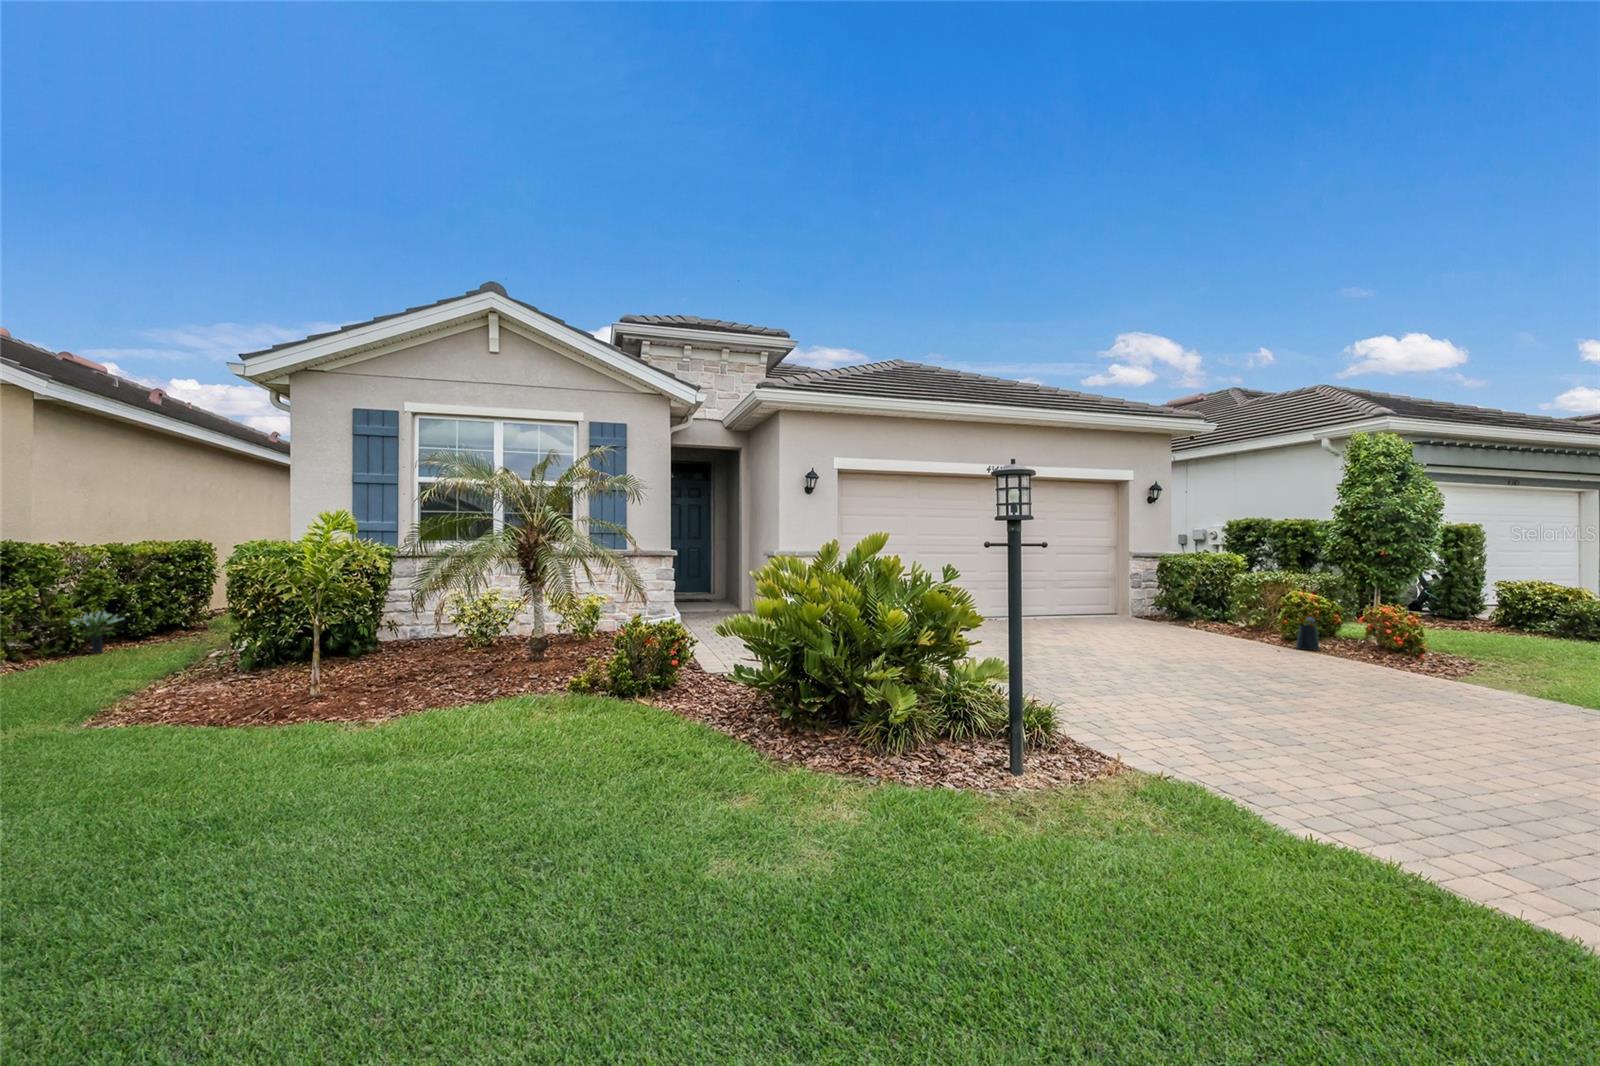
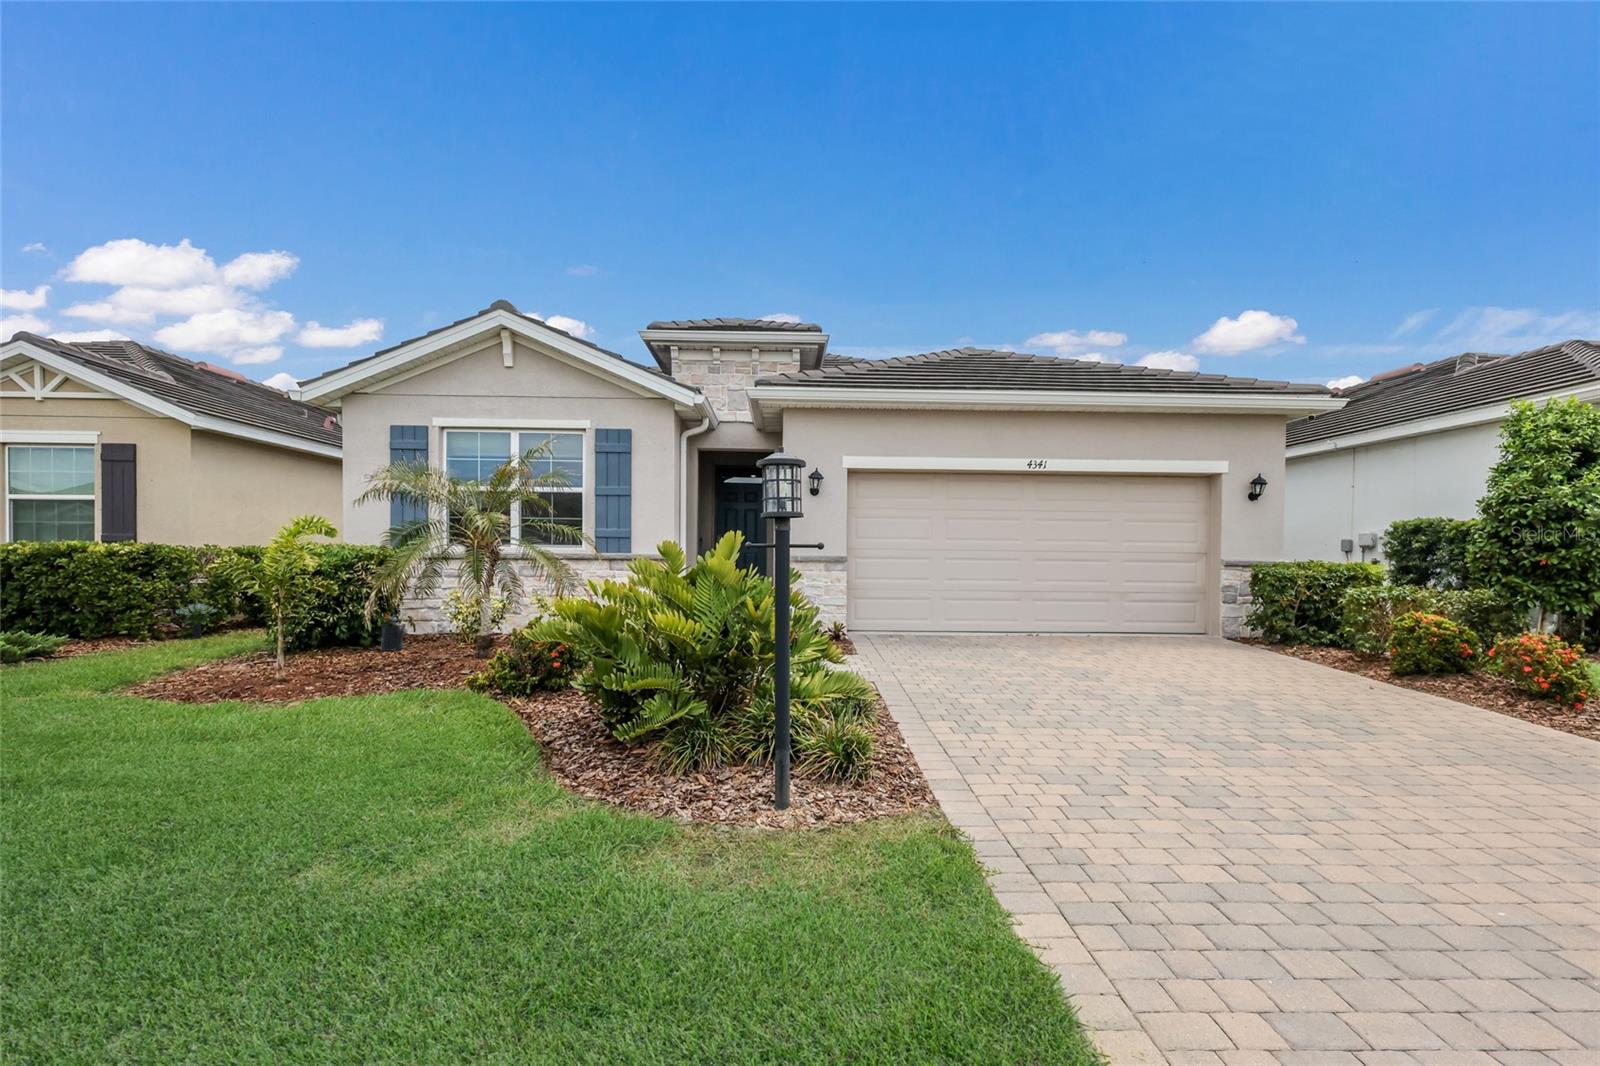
watering can: present [1296,614,1320,650] -> present [381,614,404,651]

